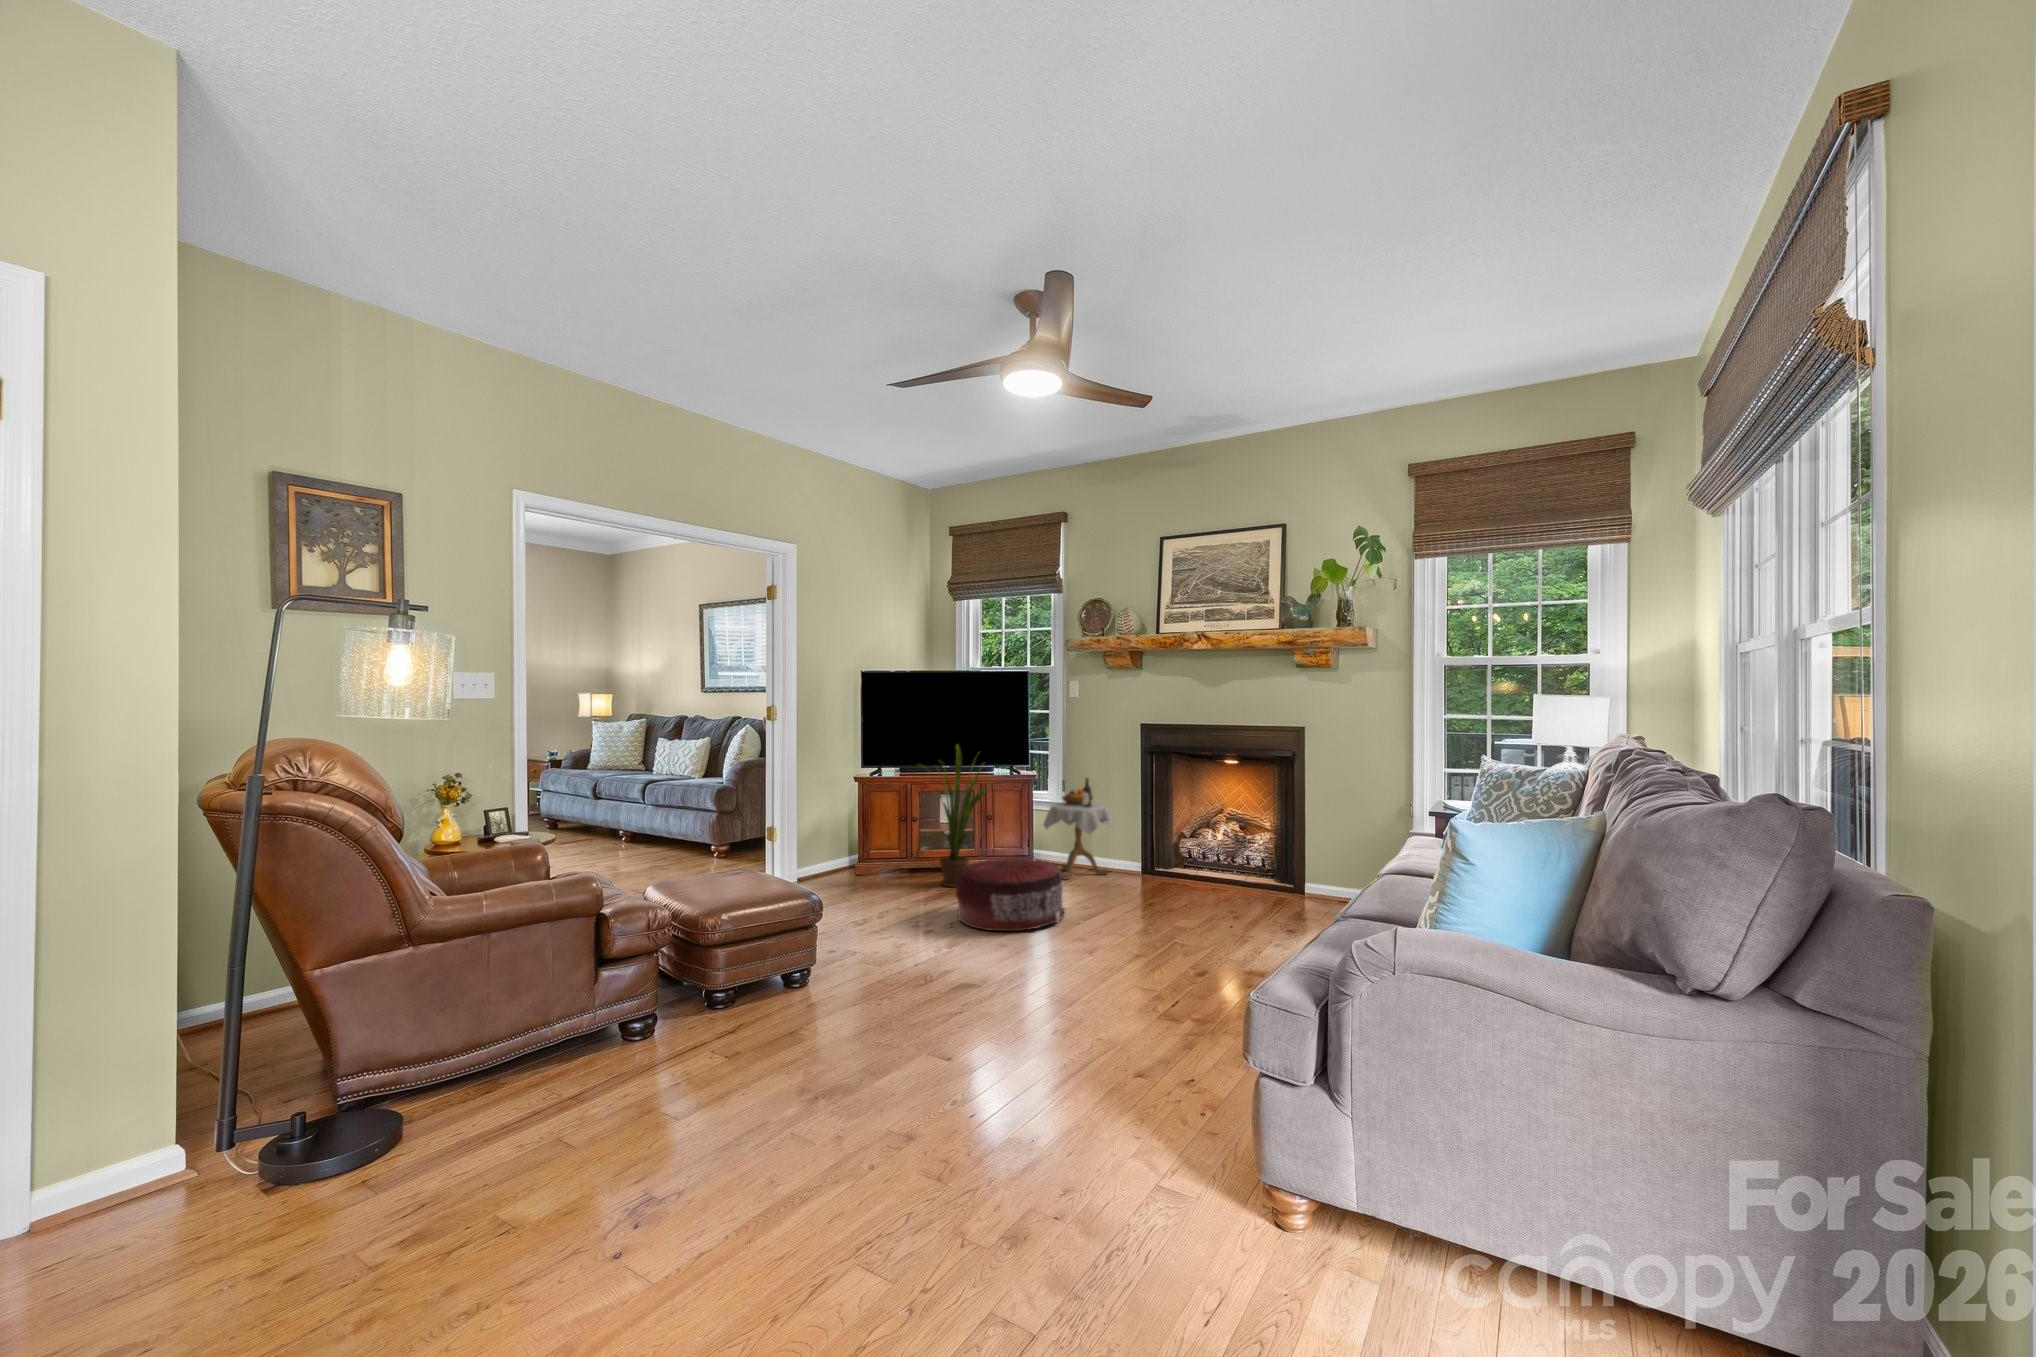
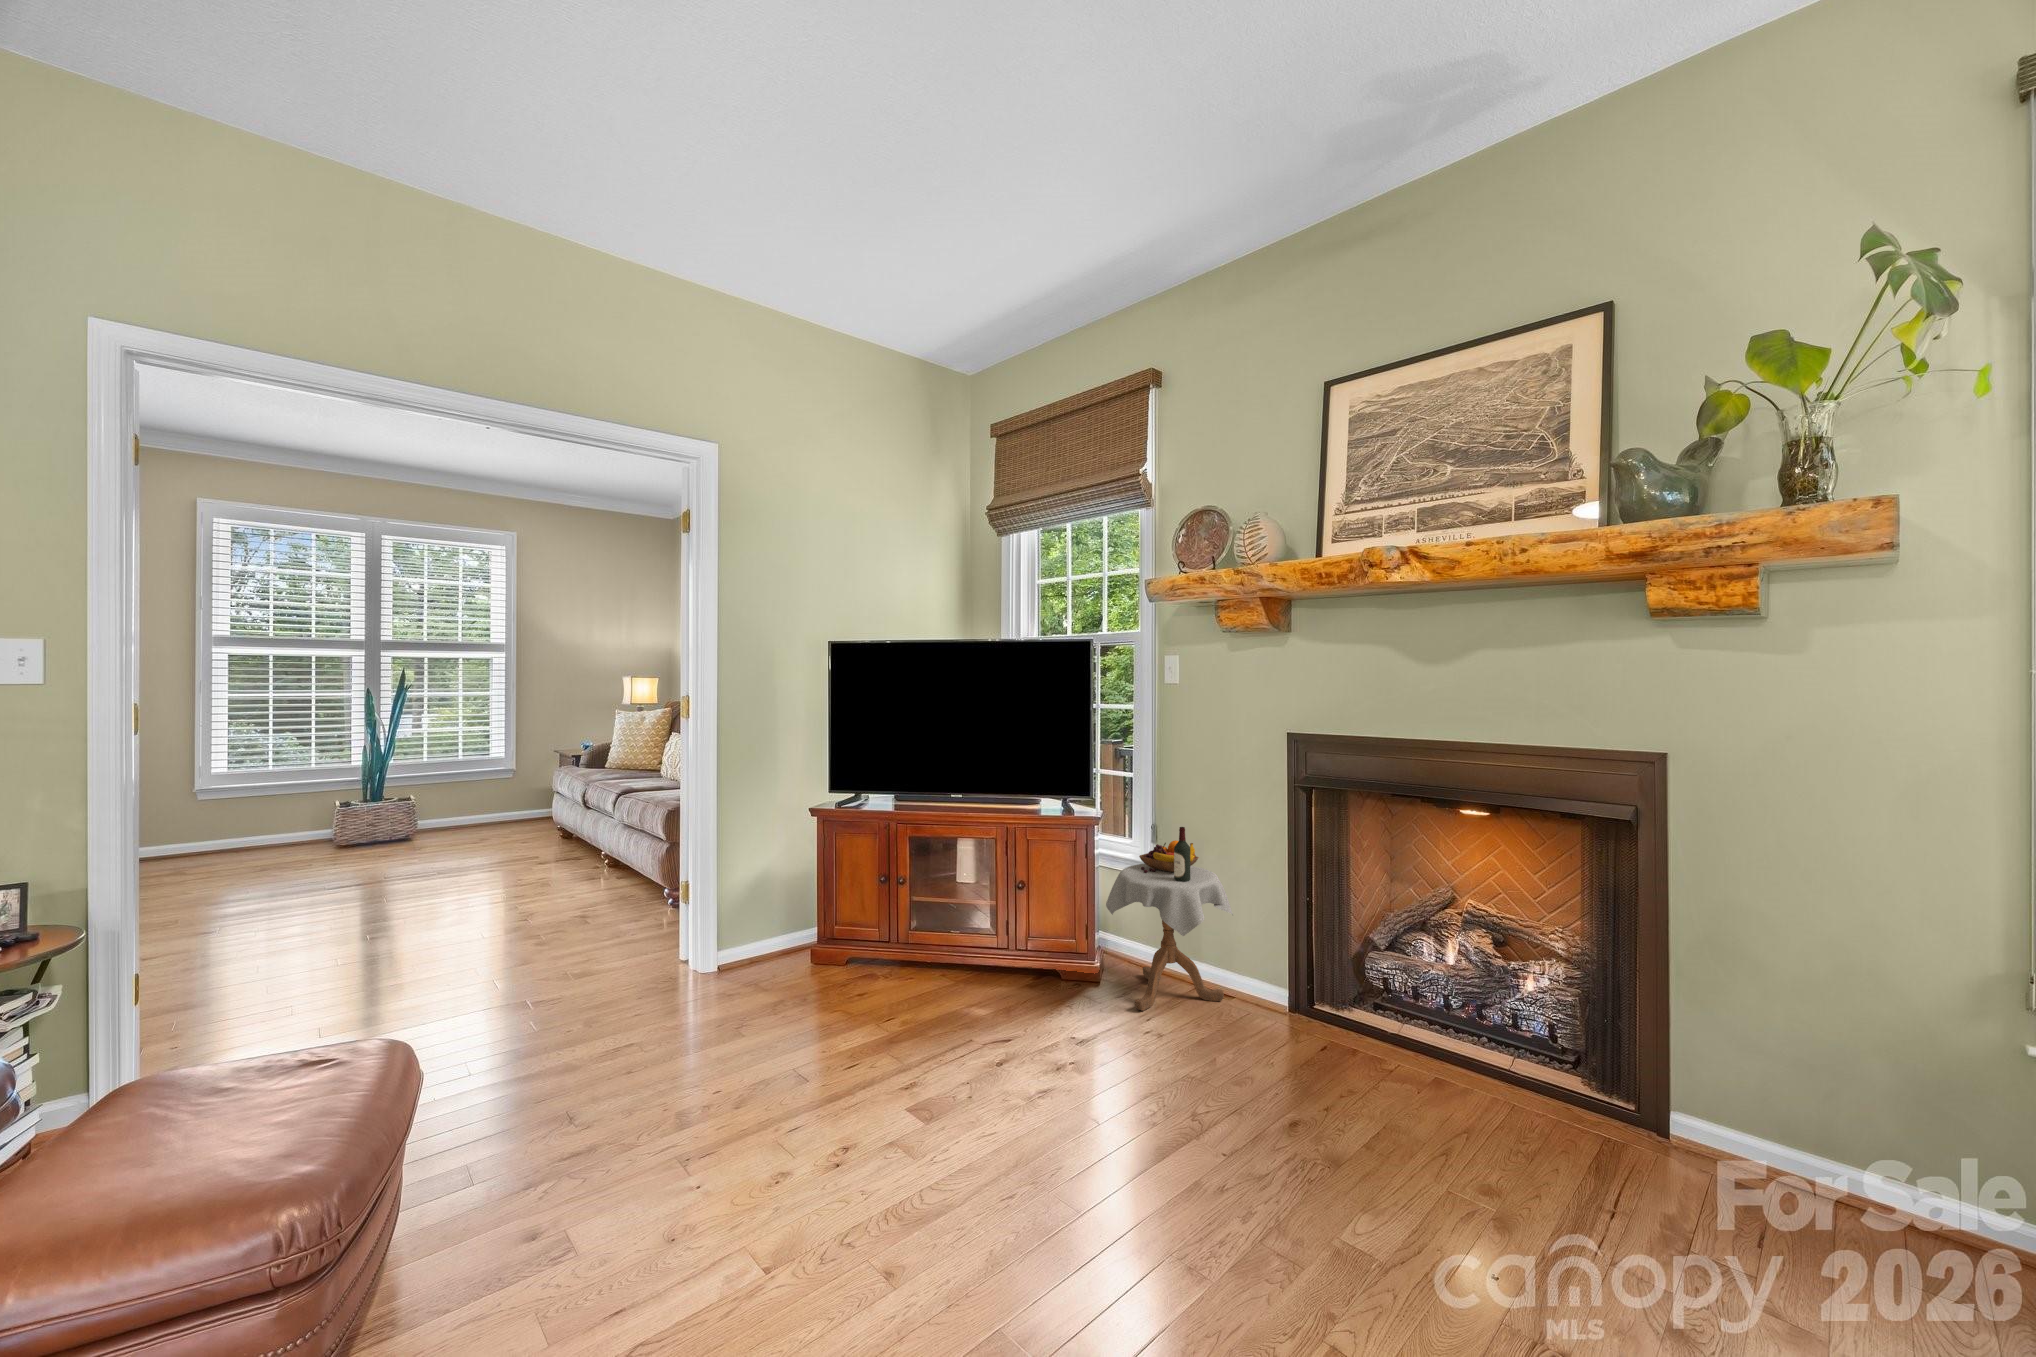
house plant: present [921,745,988,887] -> none [876,760,1006,1016]
pouf: present [956,858,1064,931] -> none [855,1005,1102,1237]

